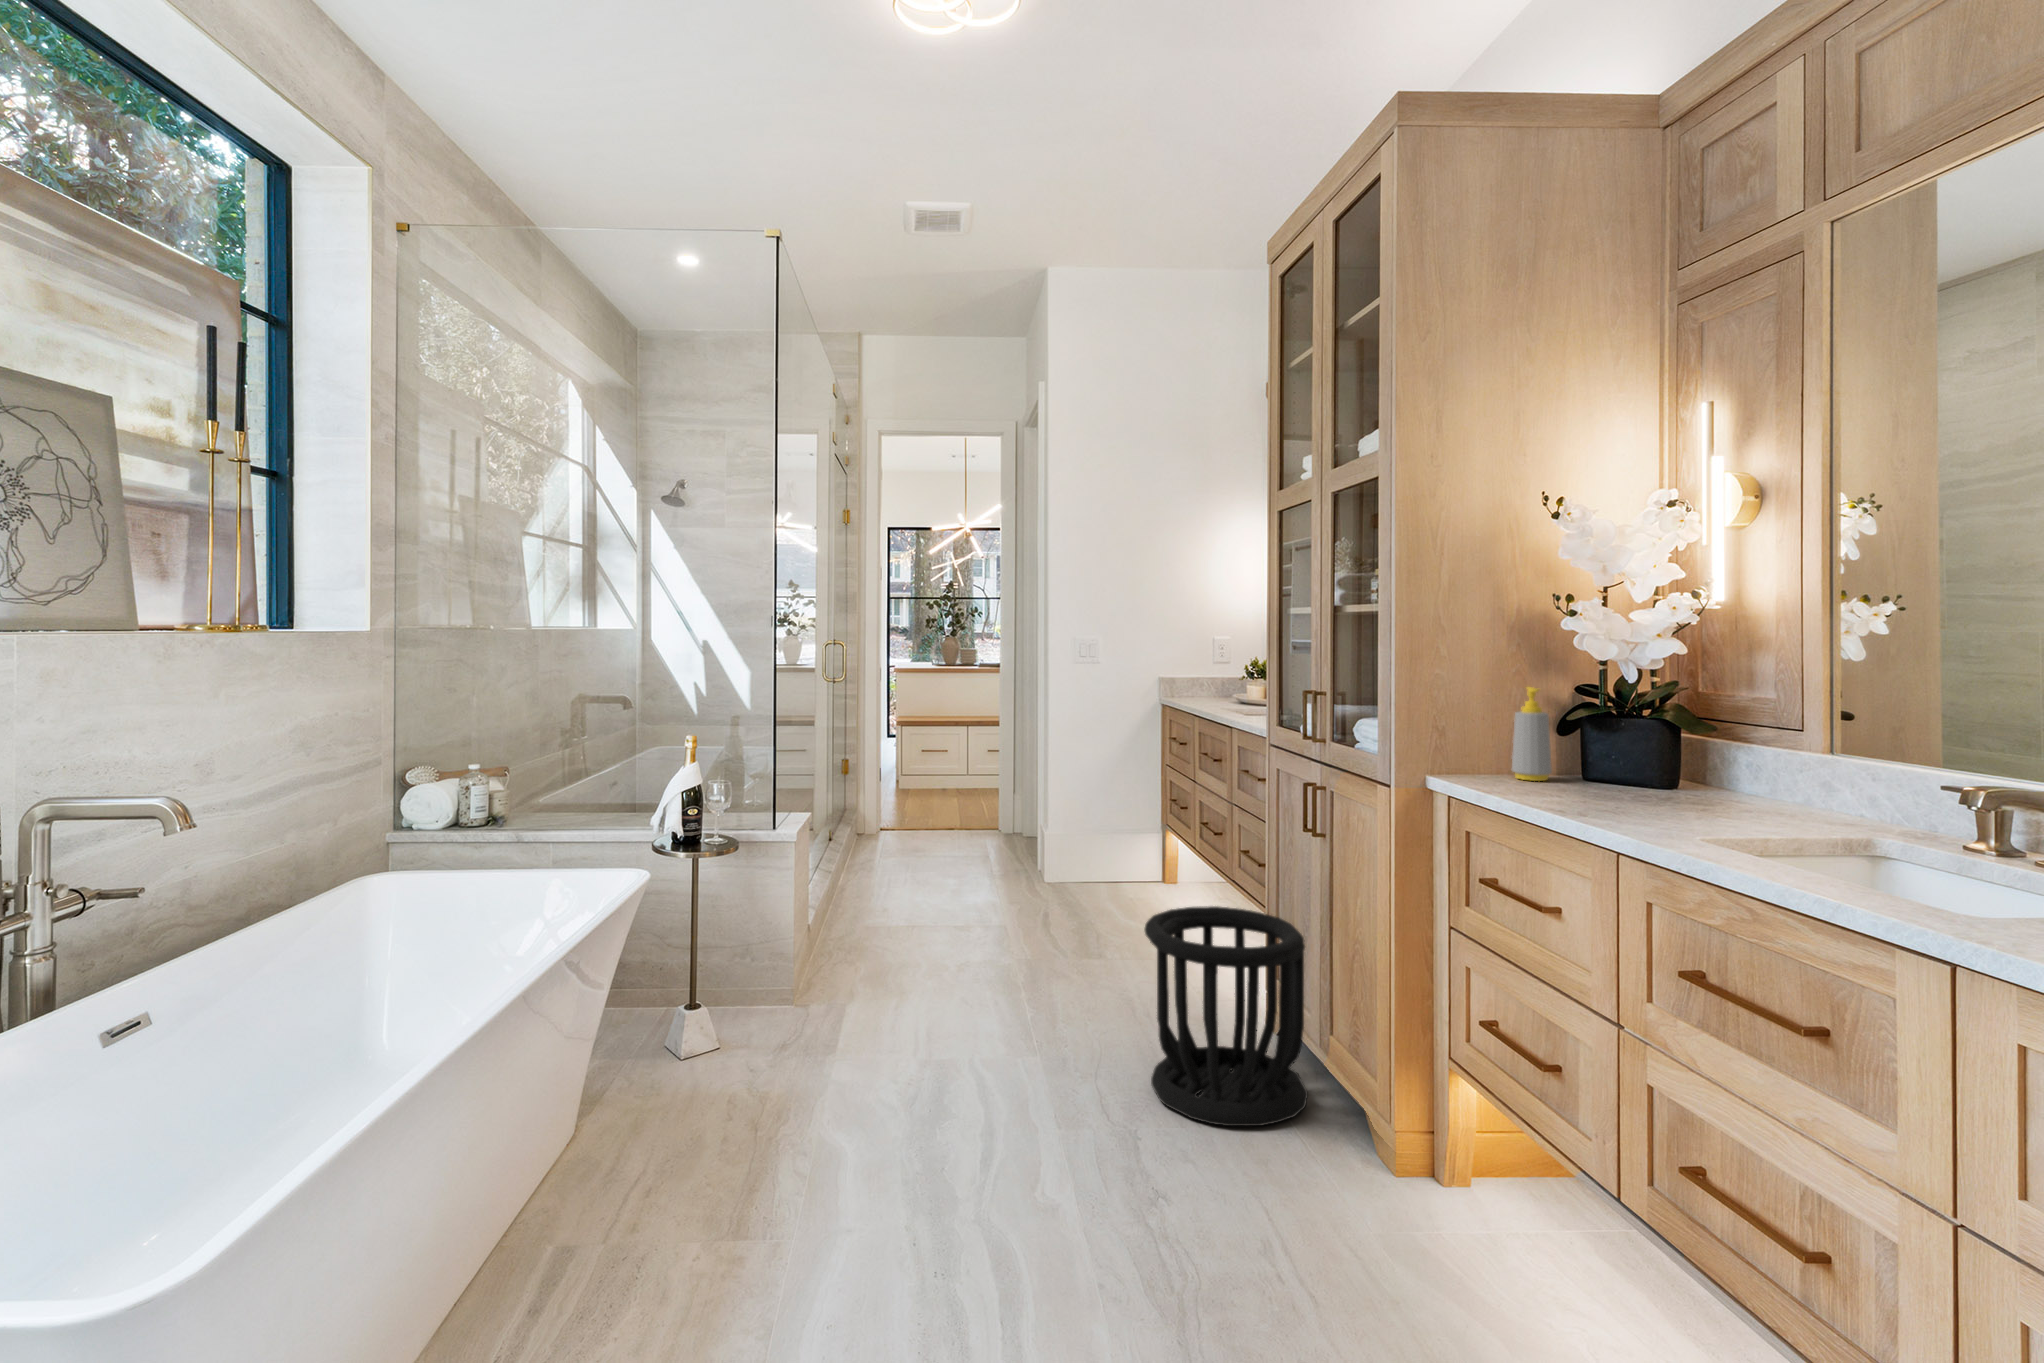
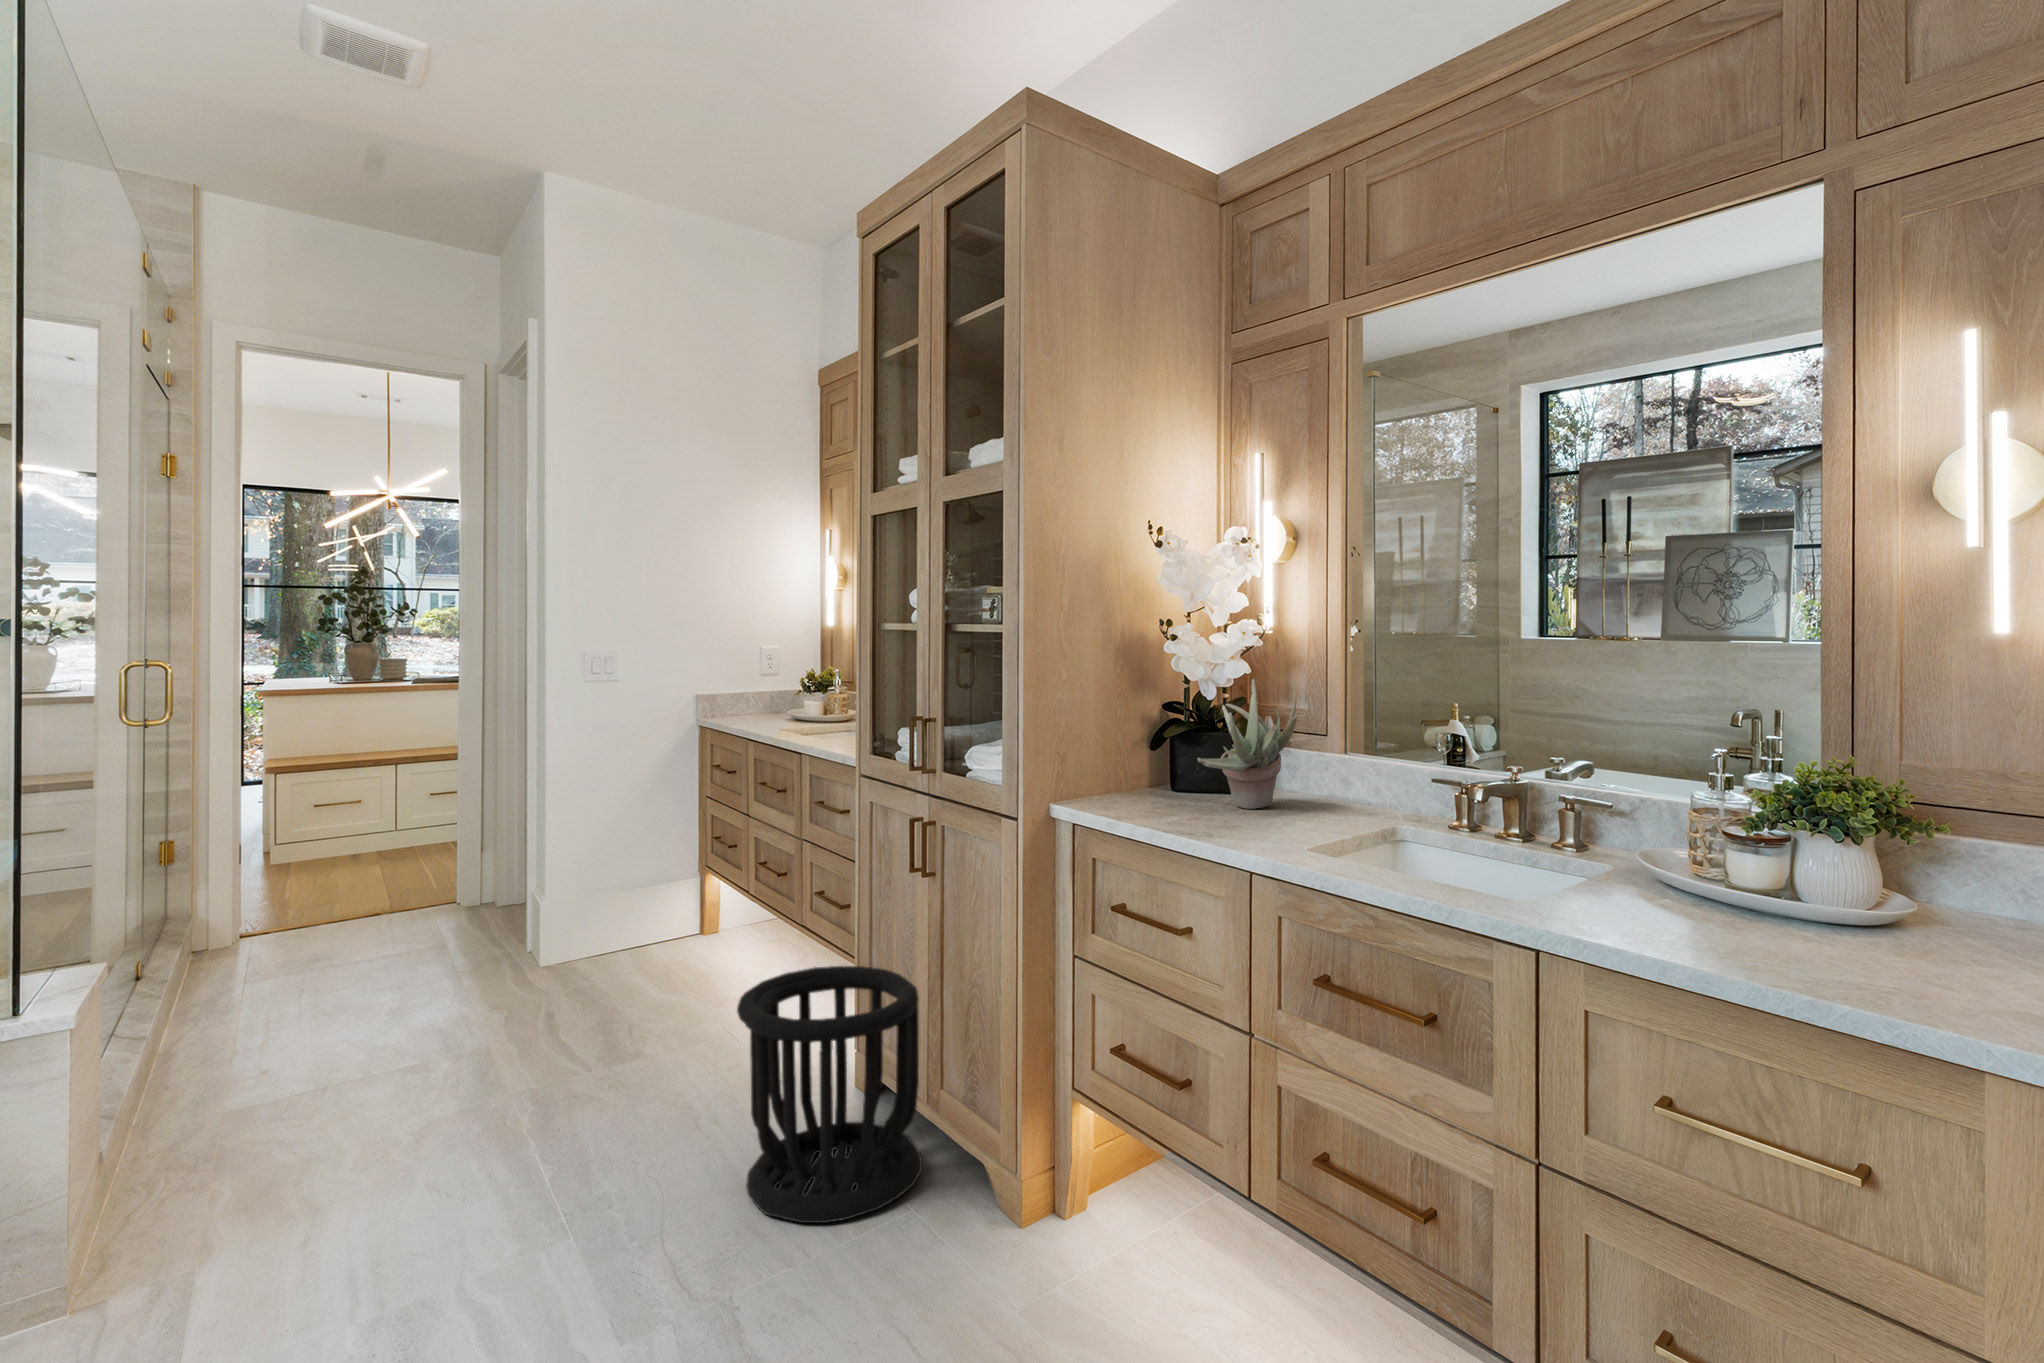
succulent plant: none [1582,656,1722,798] -> present [1197,679,1296,809]
soap bottle: present [1512,687,1552,781] -> none [1123,708,1157,801]

